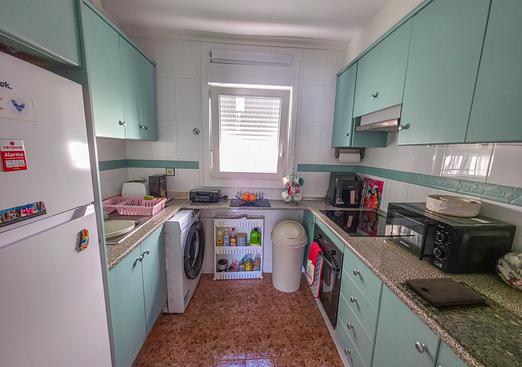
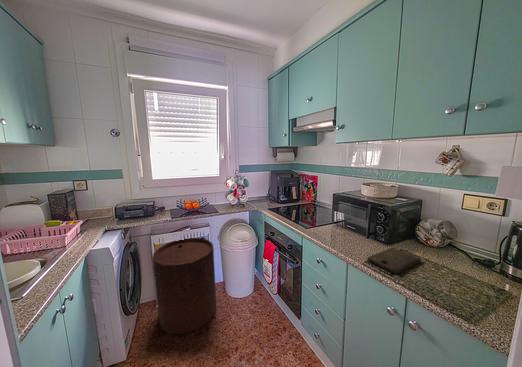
trash can: none [212,226,262,307] -> present [153,238,216,334]

